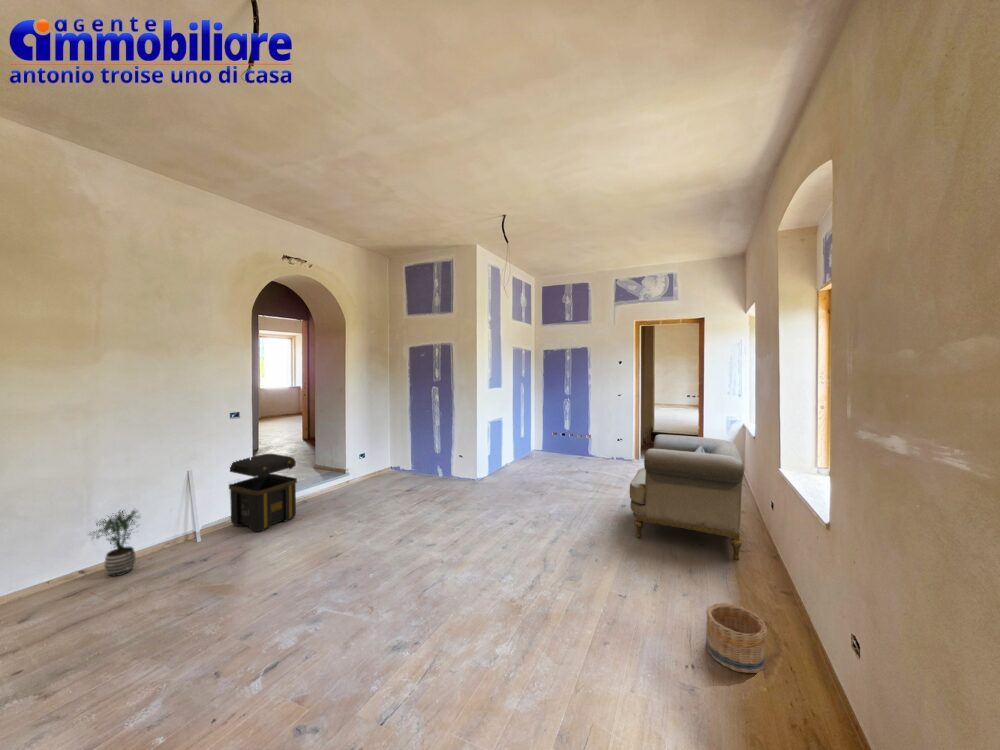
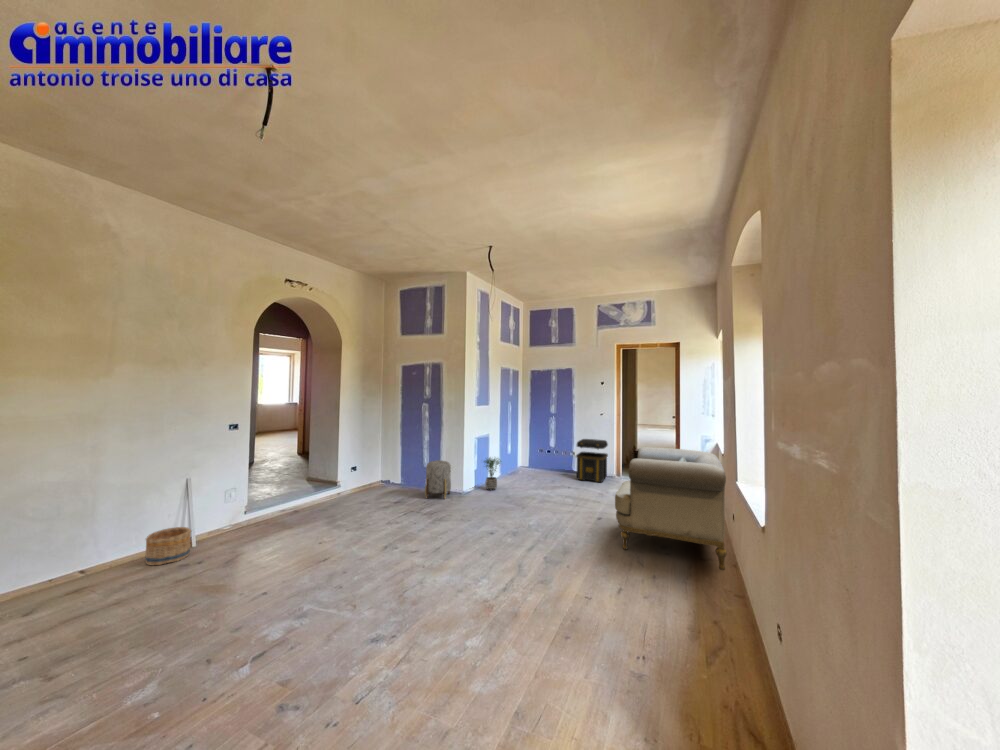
stool: none [438,445,463,484] -> present [425,460,451,499]
toolbox: present [229,454,297,532] -> present [576,439,608,482]
potted plant: present [90,510,138,576] -> present [484,458,500,490]
basket: present [706,603,767,673] -> present [145,527,191,565]

